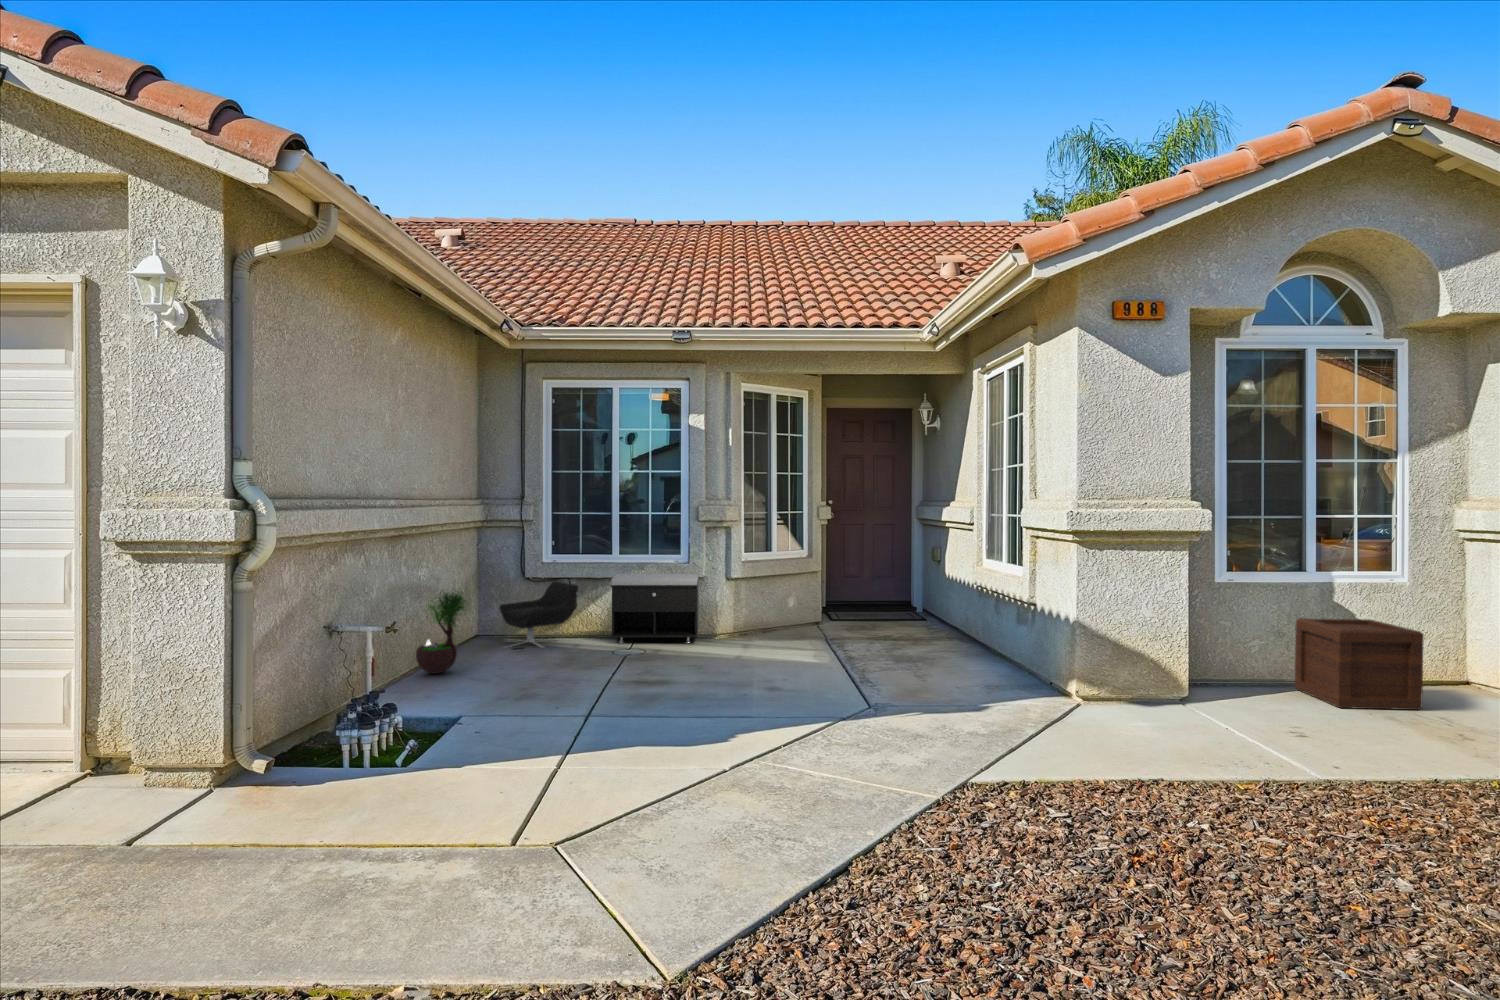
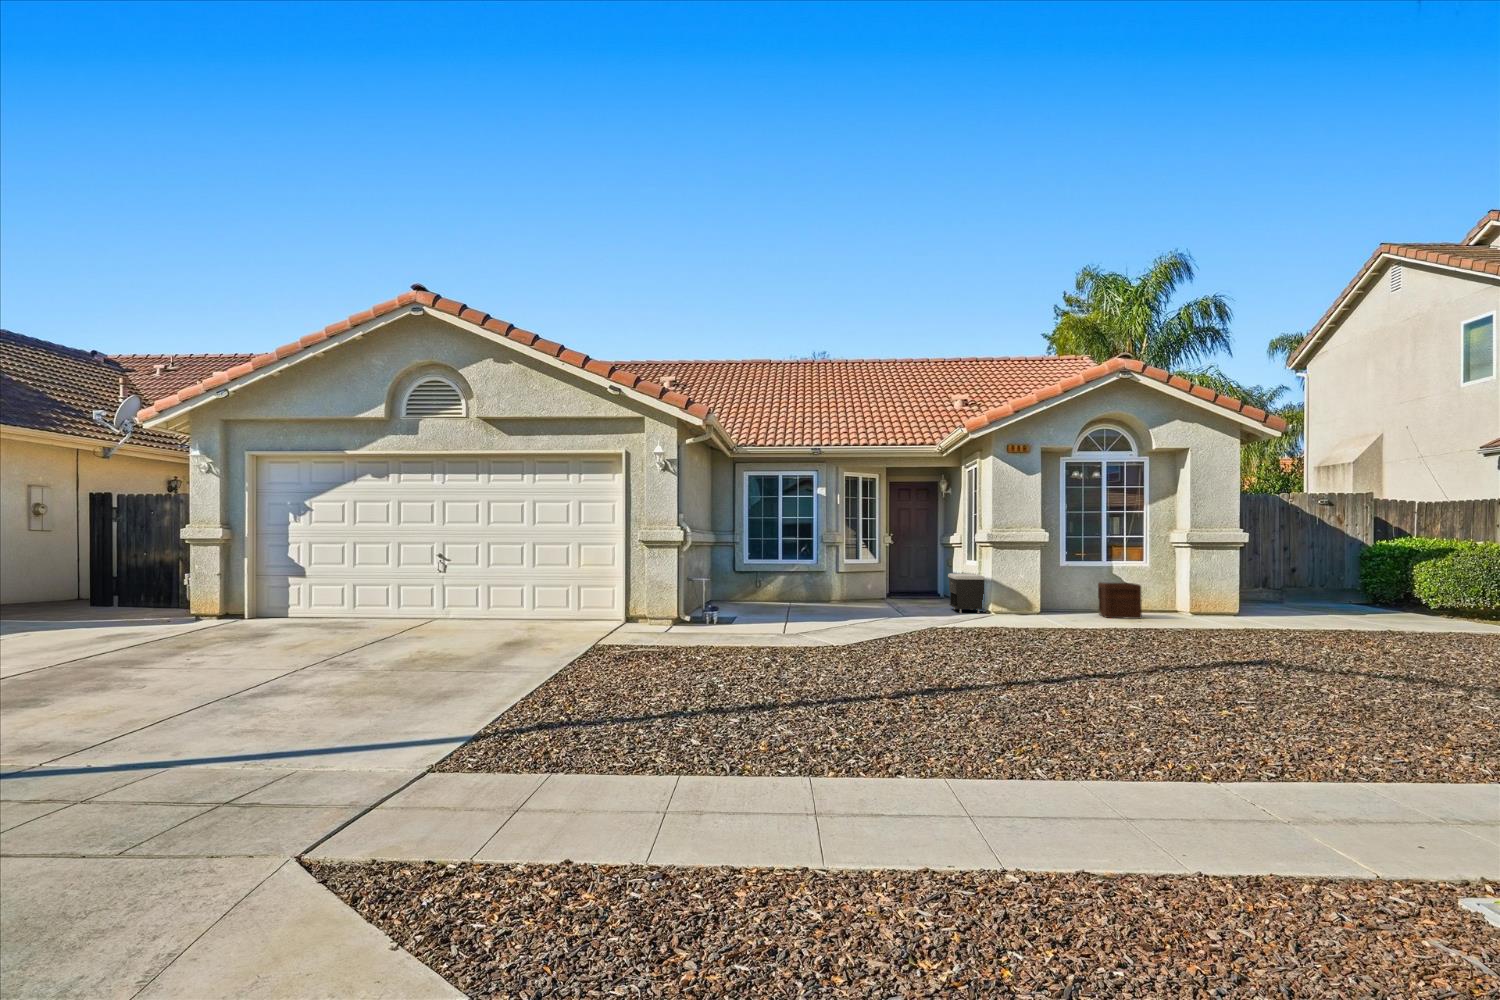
storage bench: present [611,574,699,643] -> present [948,573,984,613]
lounge chair: present [499,581,578,648] -> none [724,572,763,603]
potted tree: present [416,588,467,674] -> none [701,567,724,607]

